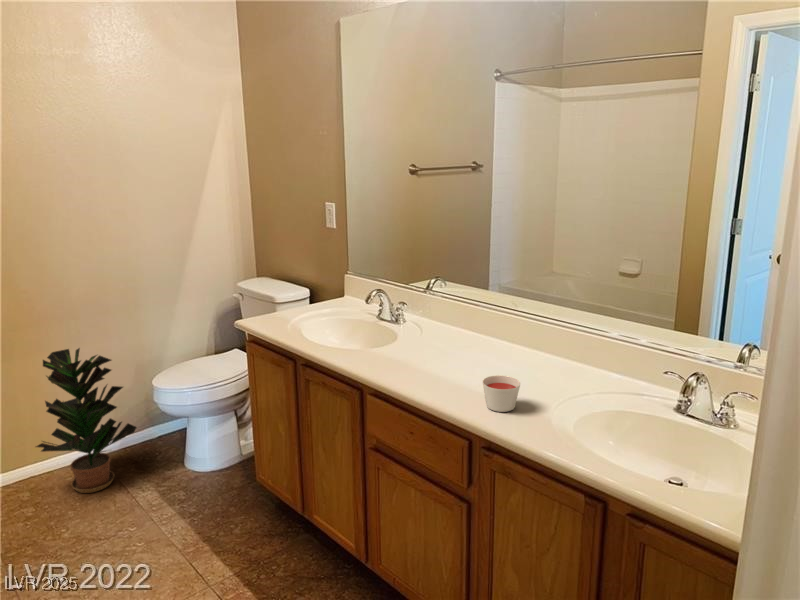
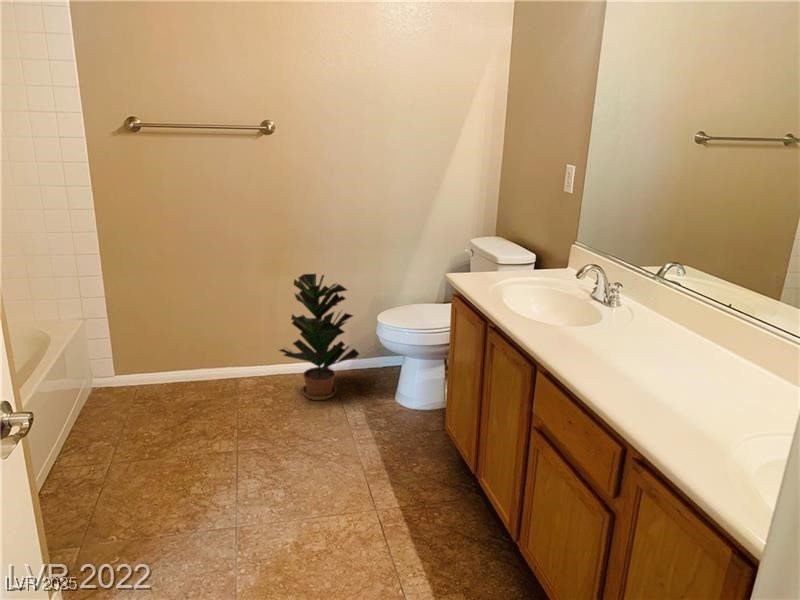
candle: present [483,375,520,412] -> none [655,382,703,427]

